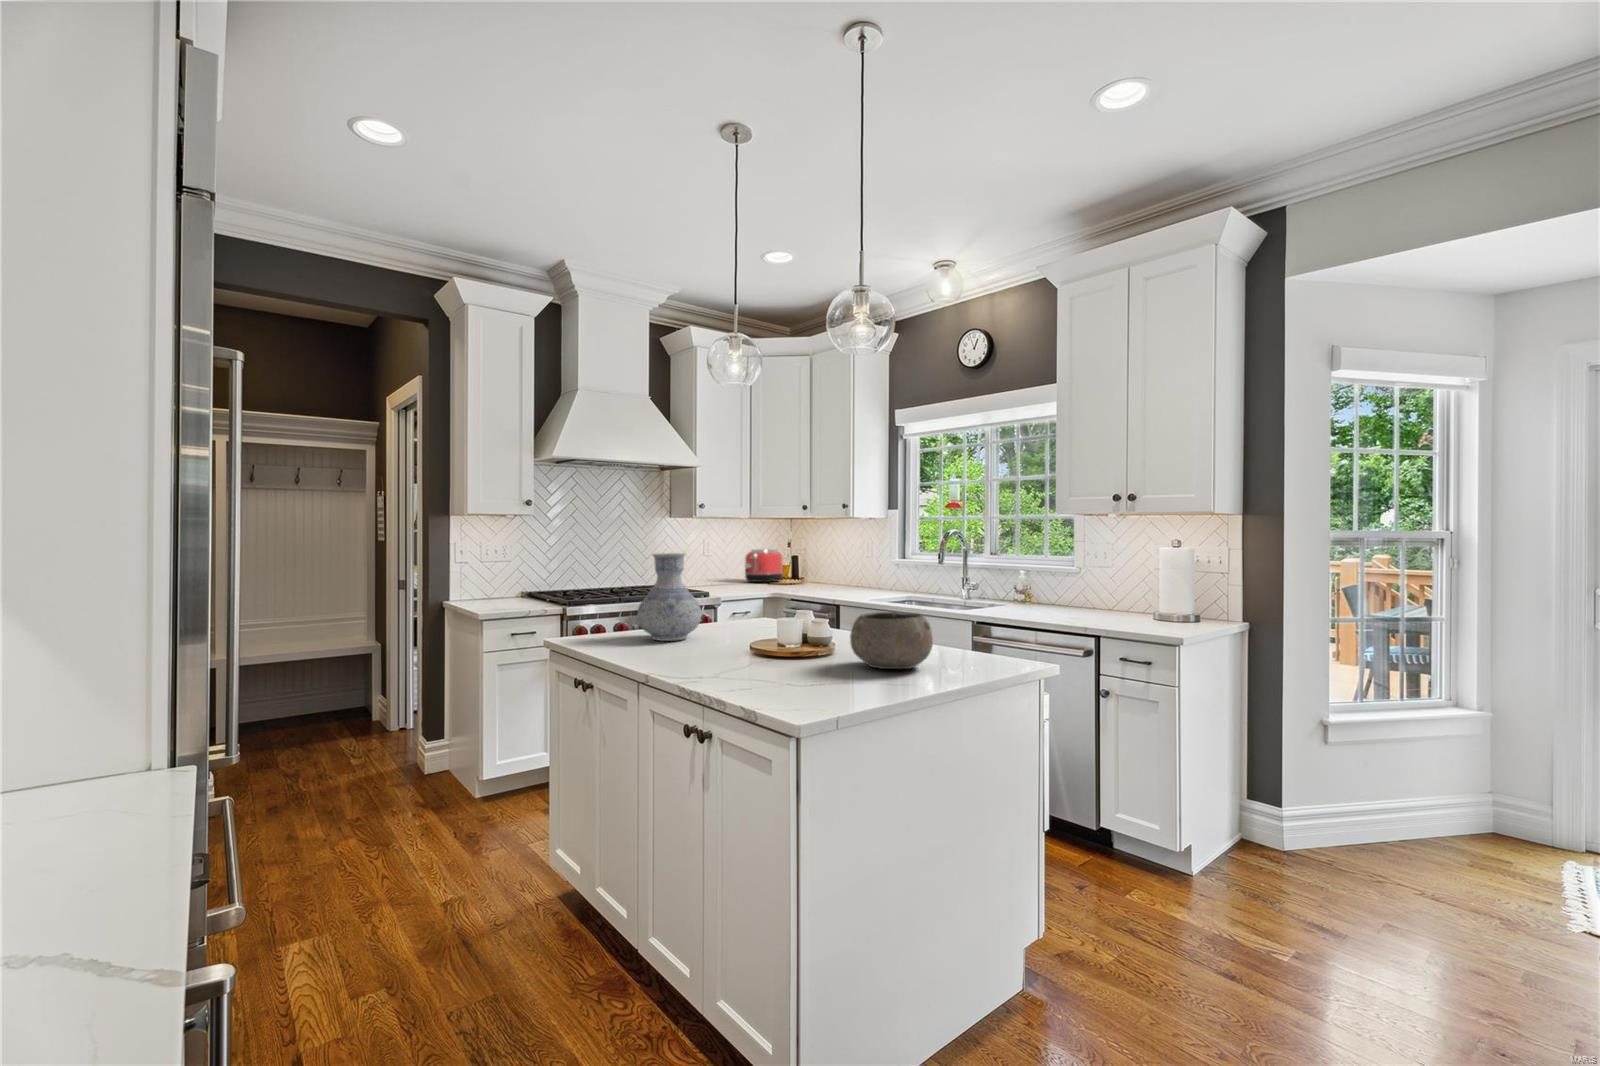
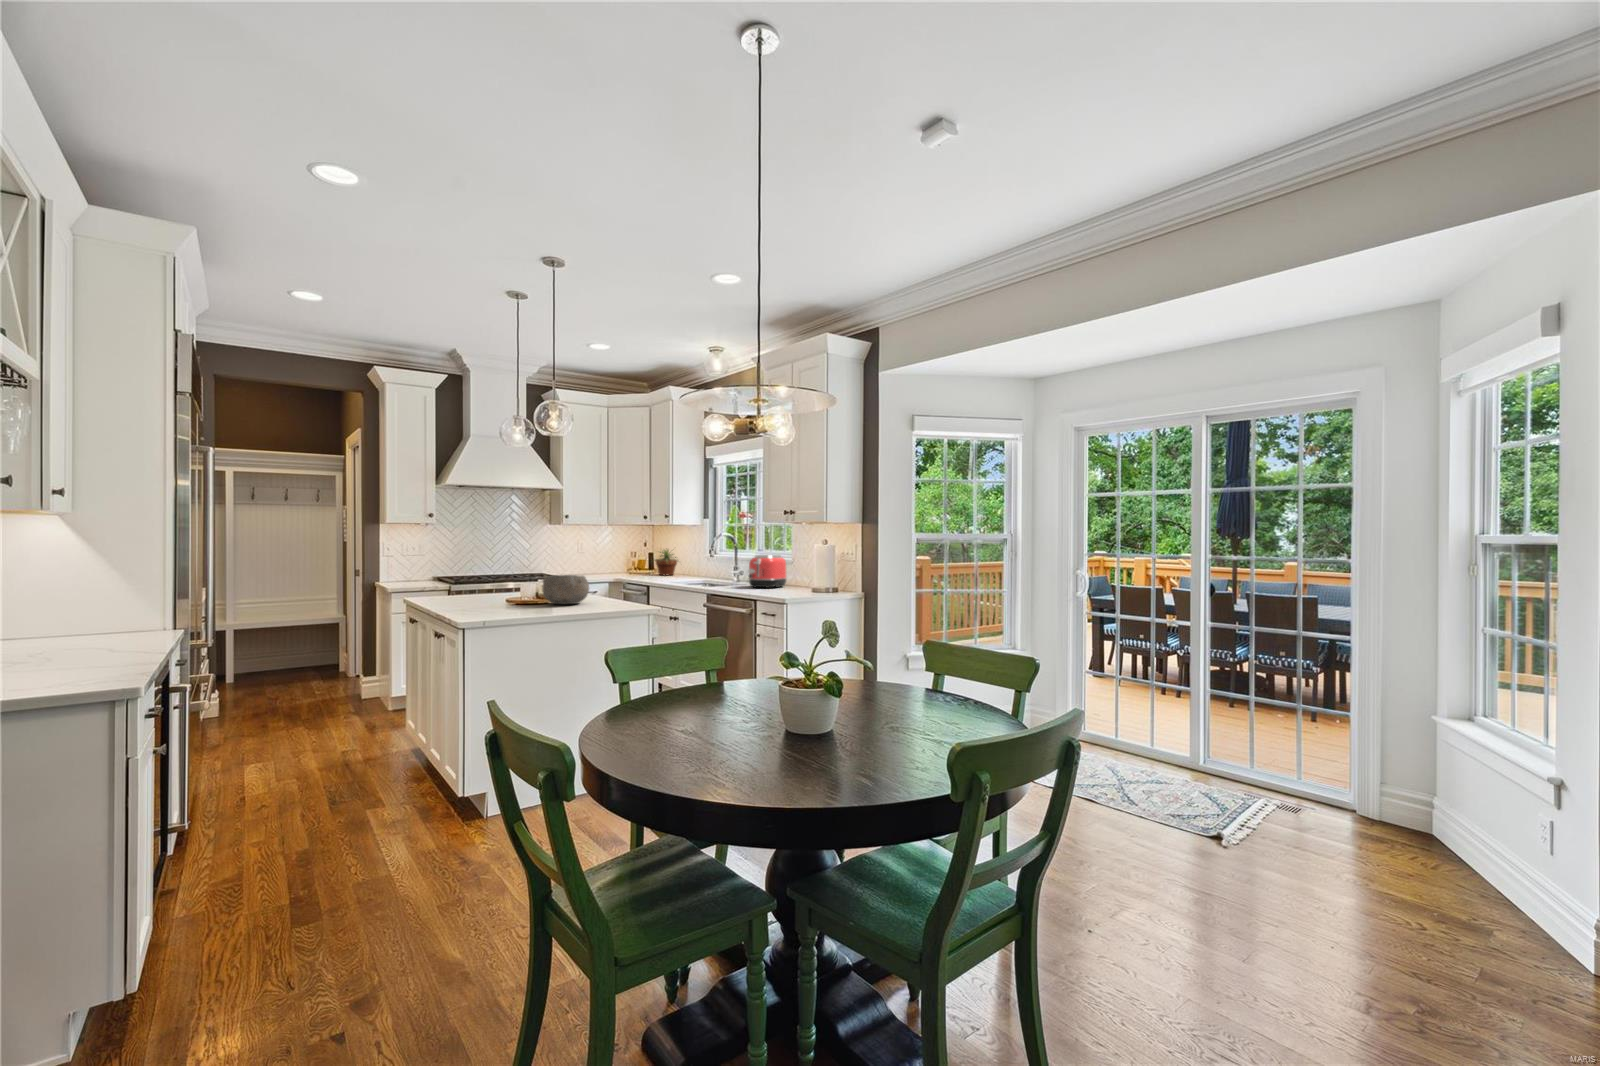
toaster: present [745,549,783,583] -> present [749,555,787,588]
potted plant: none [813,549,862,588] -> present [655,550,678,575]
vase: present [637,553,701,641] -> none [453,544,493,596]

